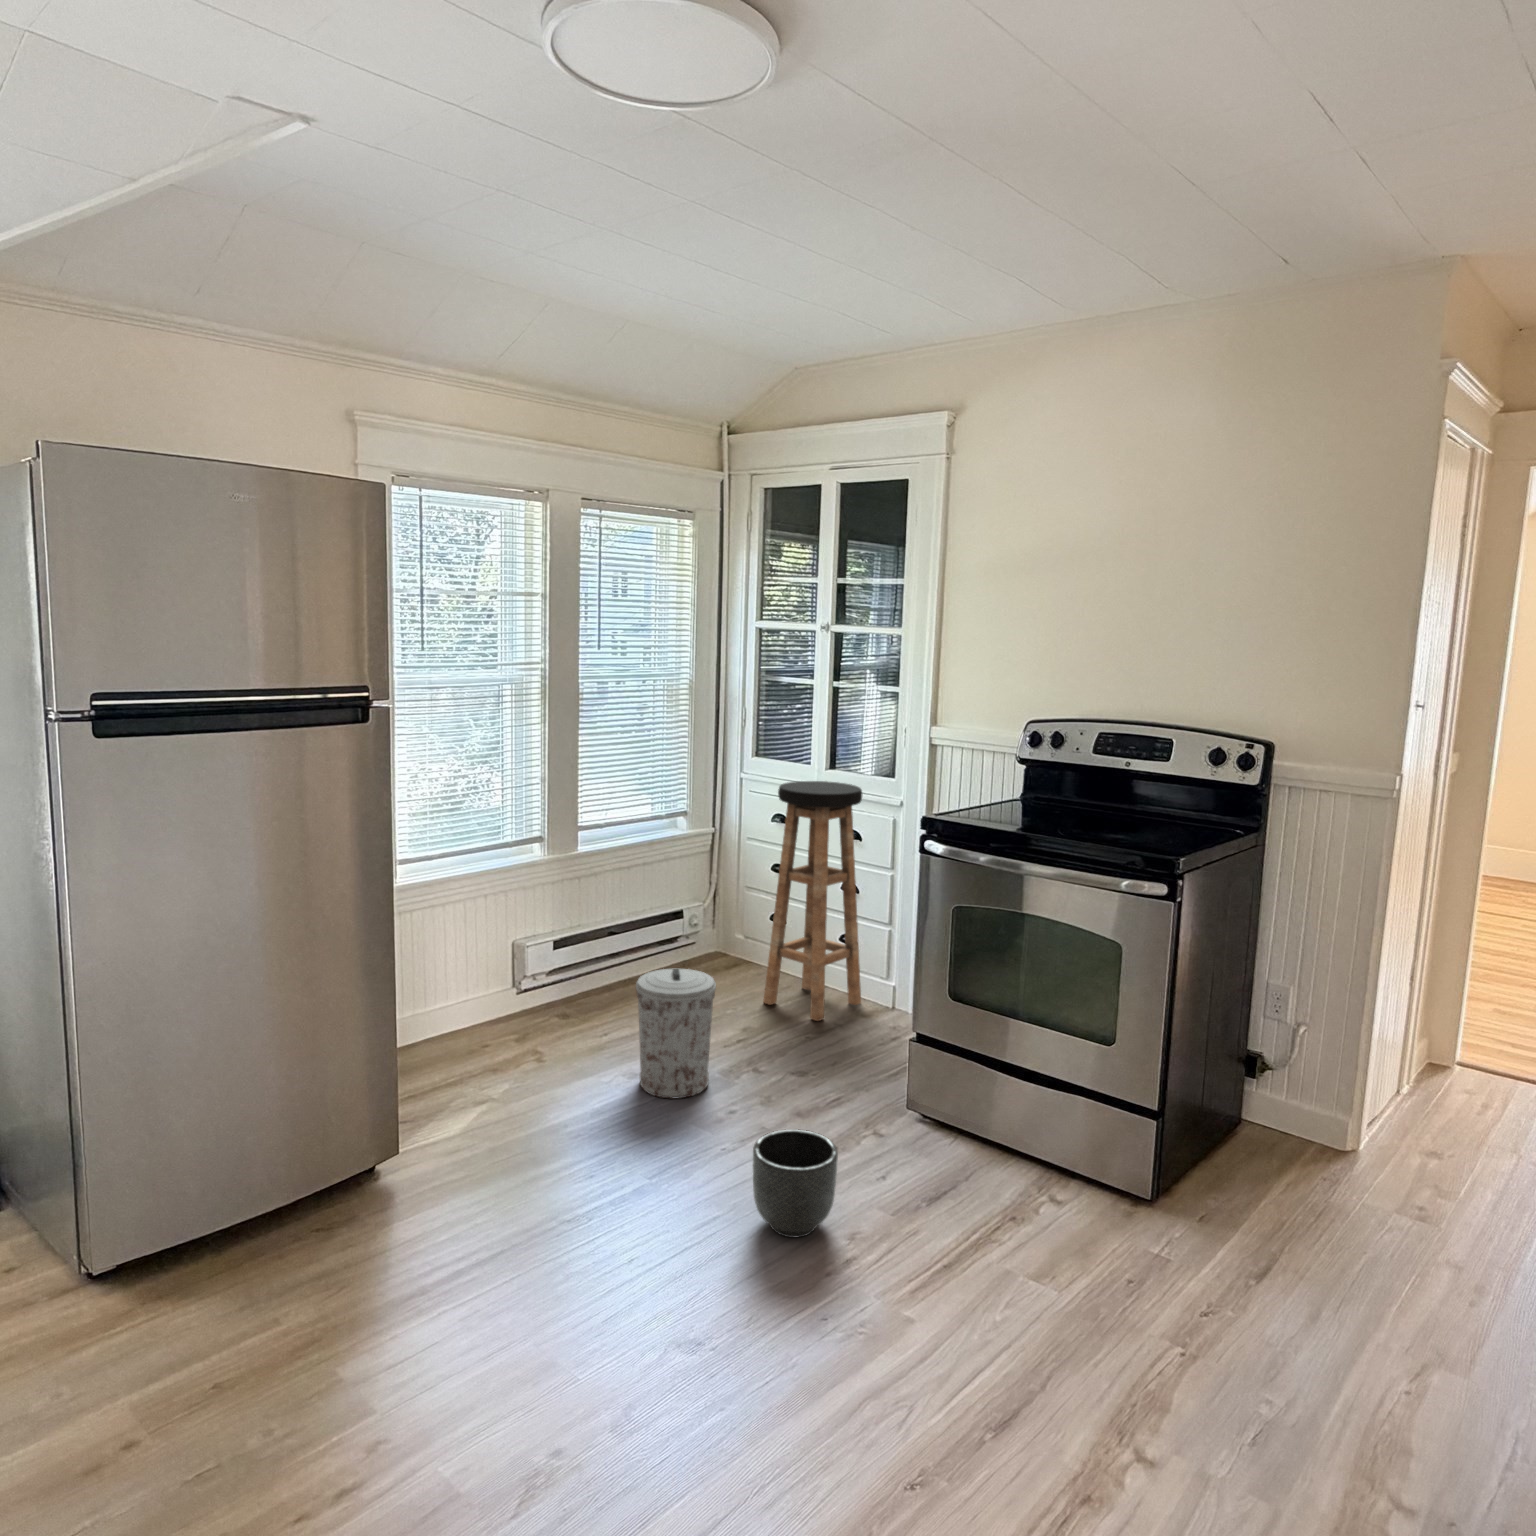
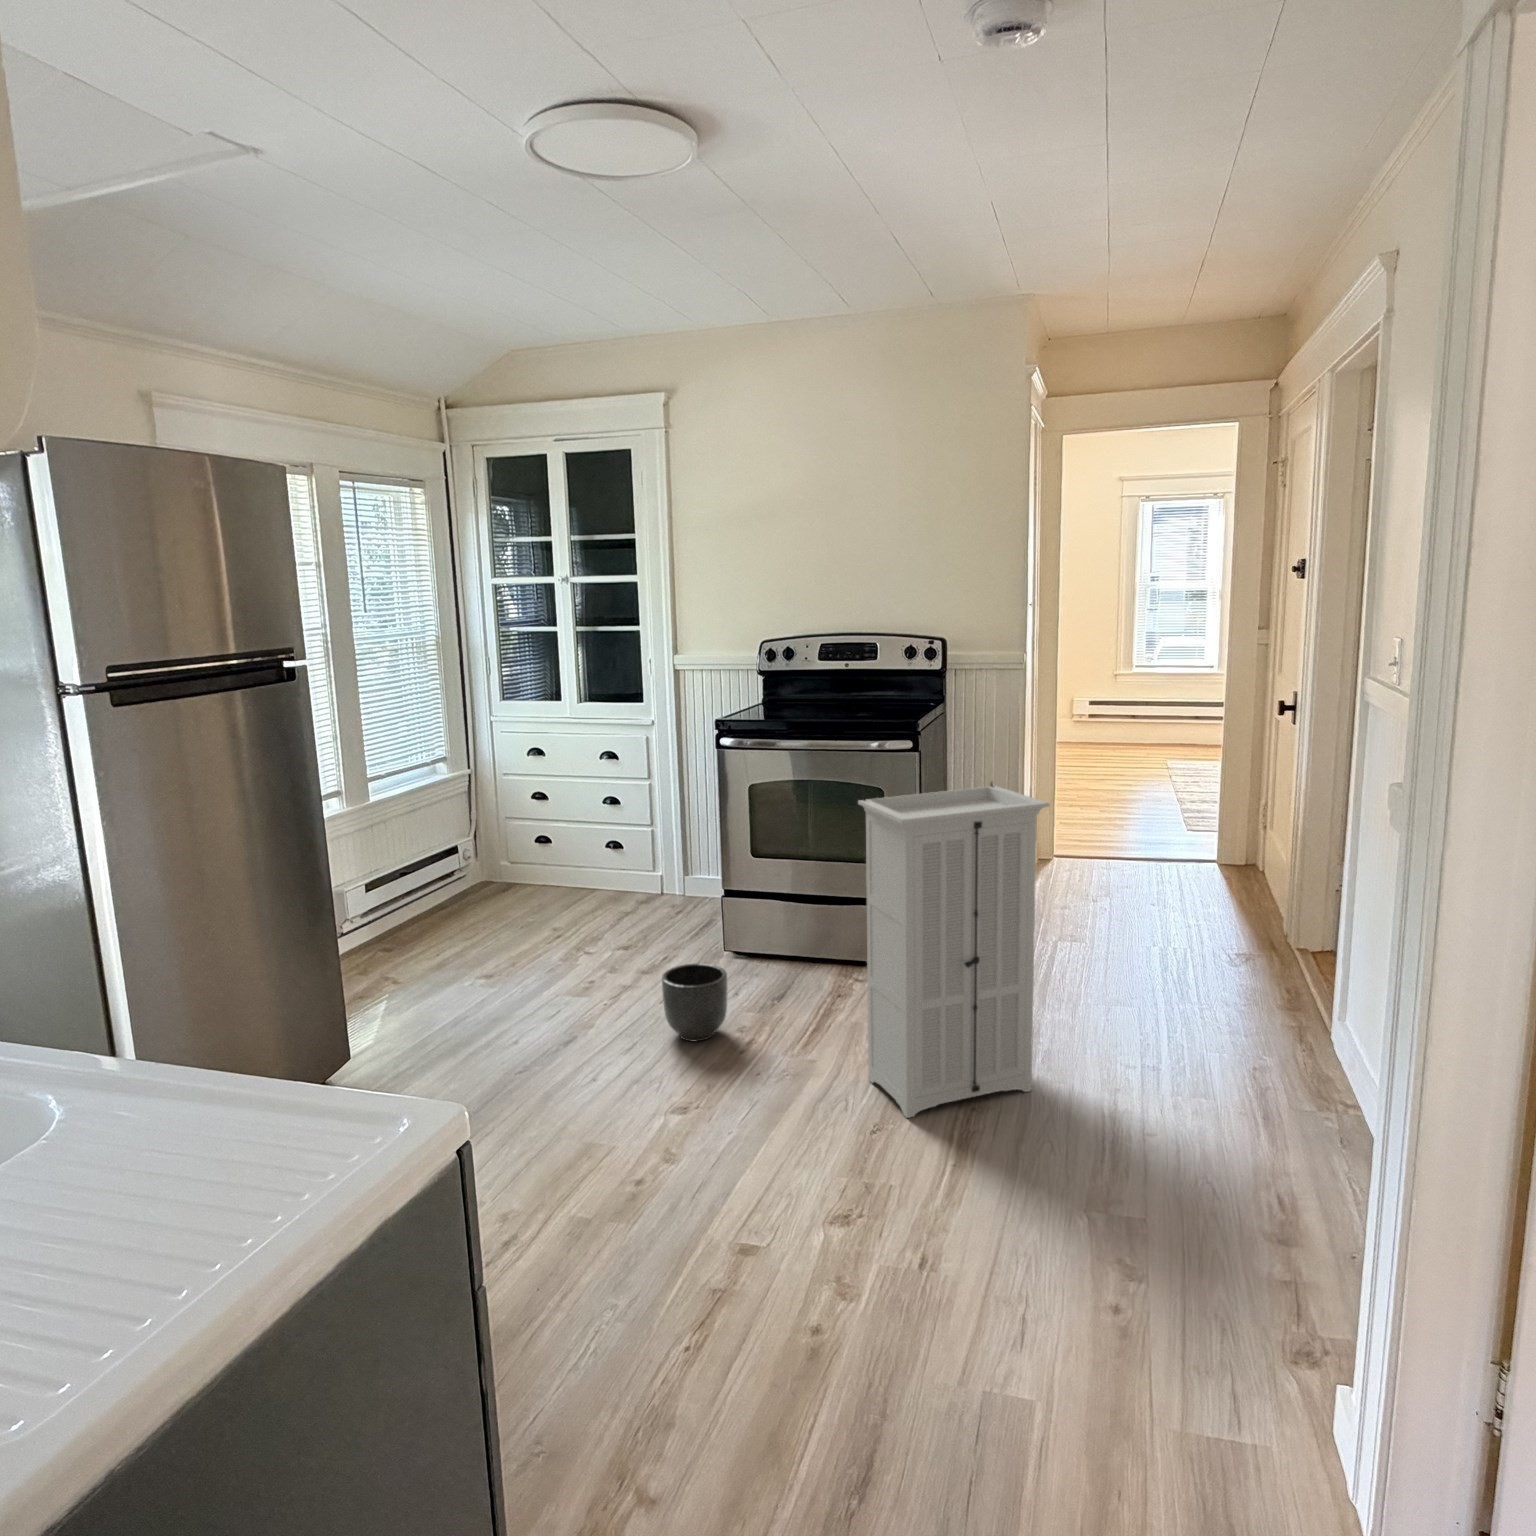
bar stool: present [763,781,862,1021] -> none [550,712,636,913]
trash can: present [636,969,716,1099] -> none [489,877,560,985]
storage cabinet: none [963,969,1267,1492] -> present [858,782,1049,1118]

